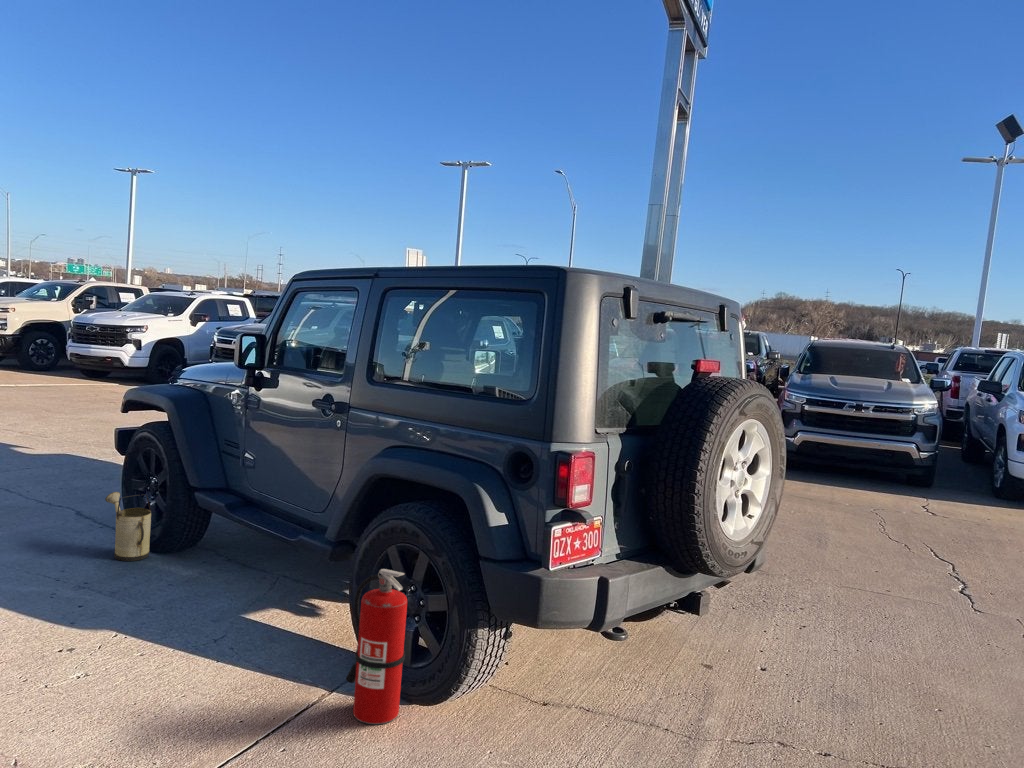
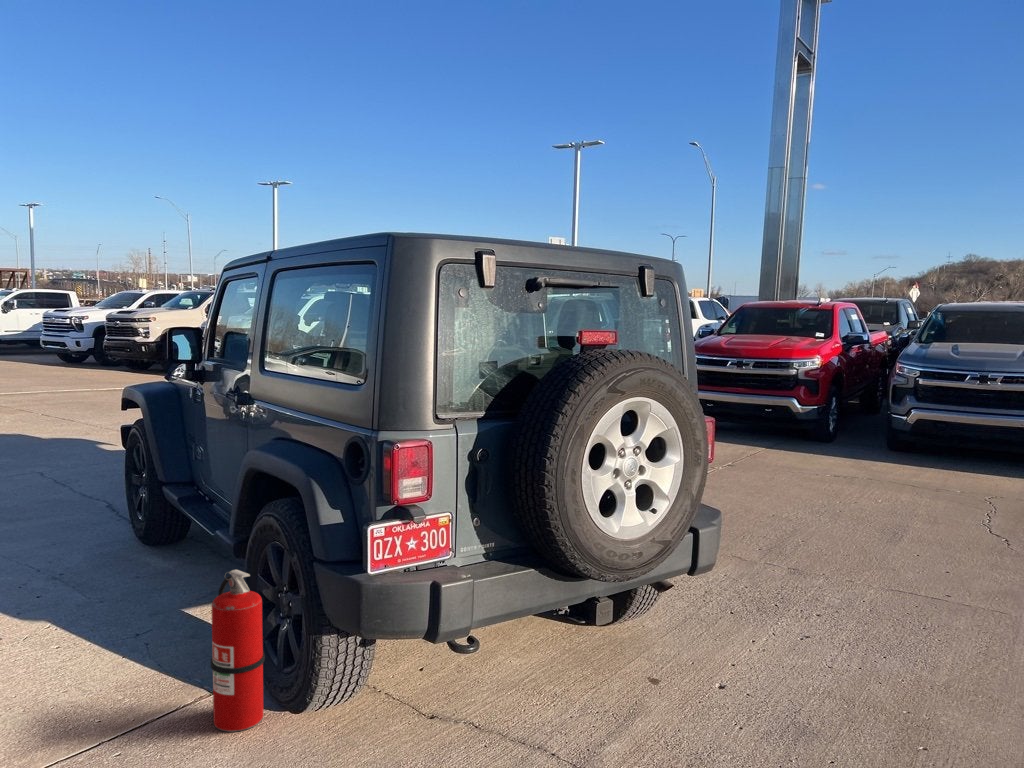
watering can: present [105,492,151,561] -> none [101,493,138,560]

